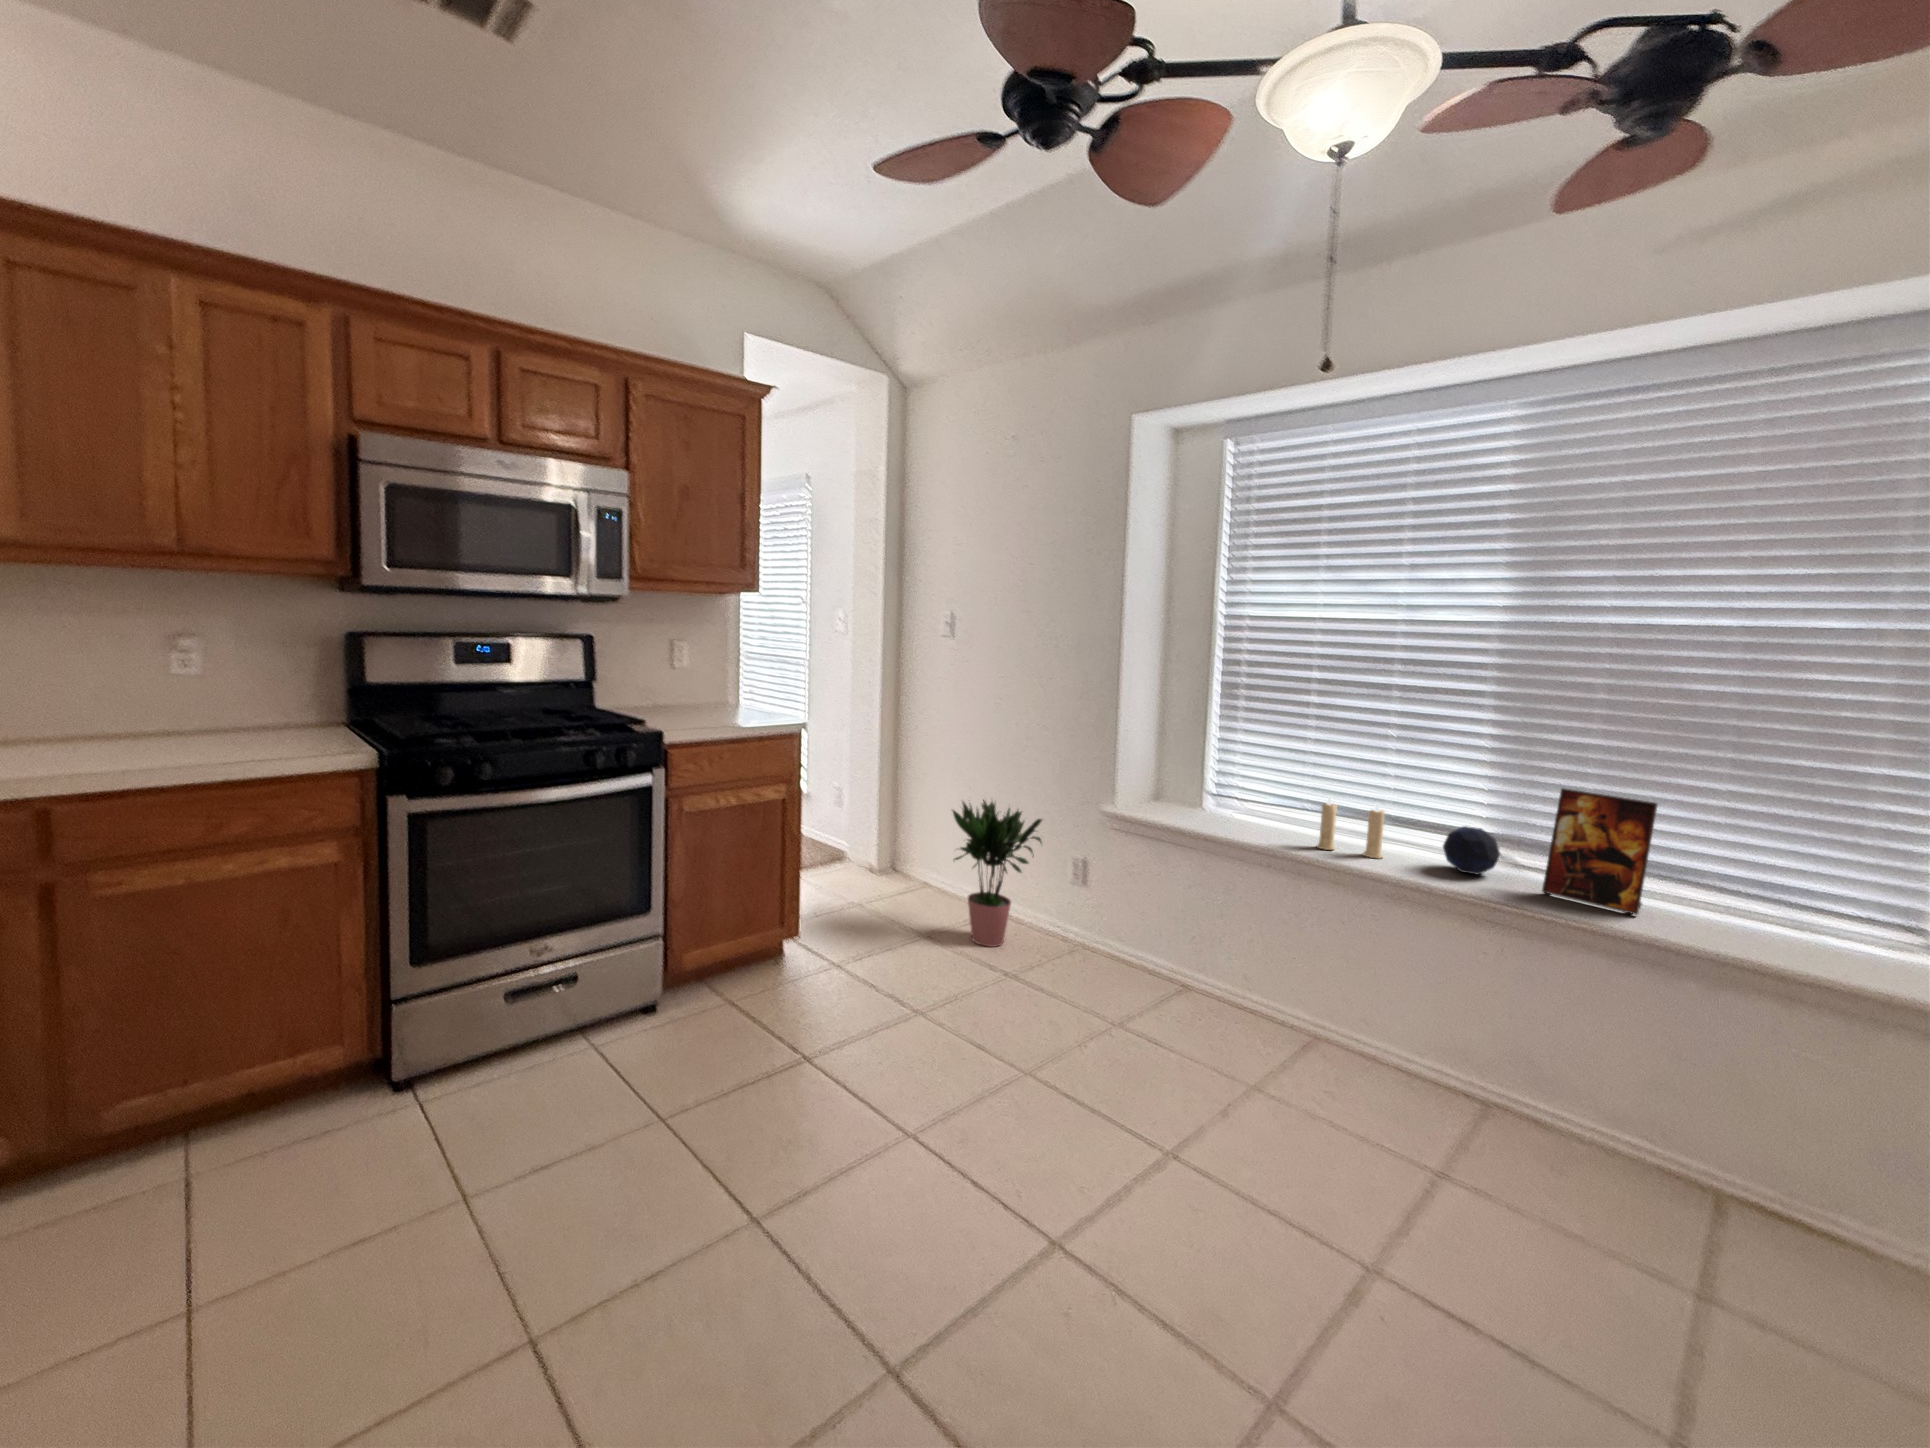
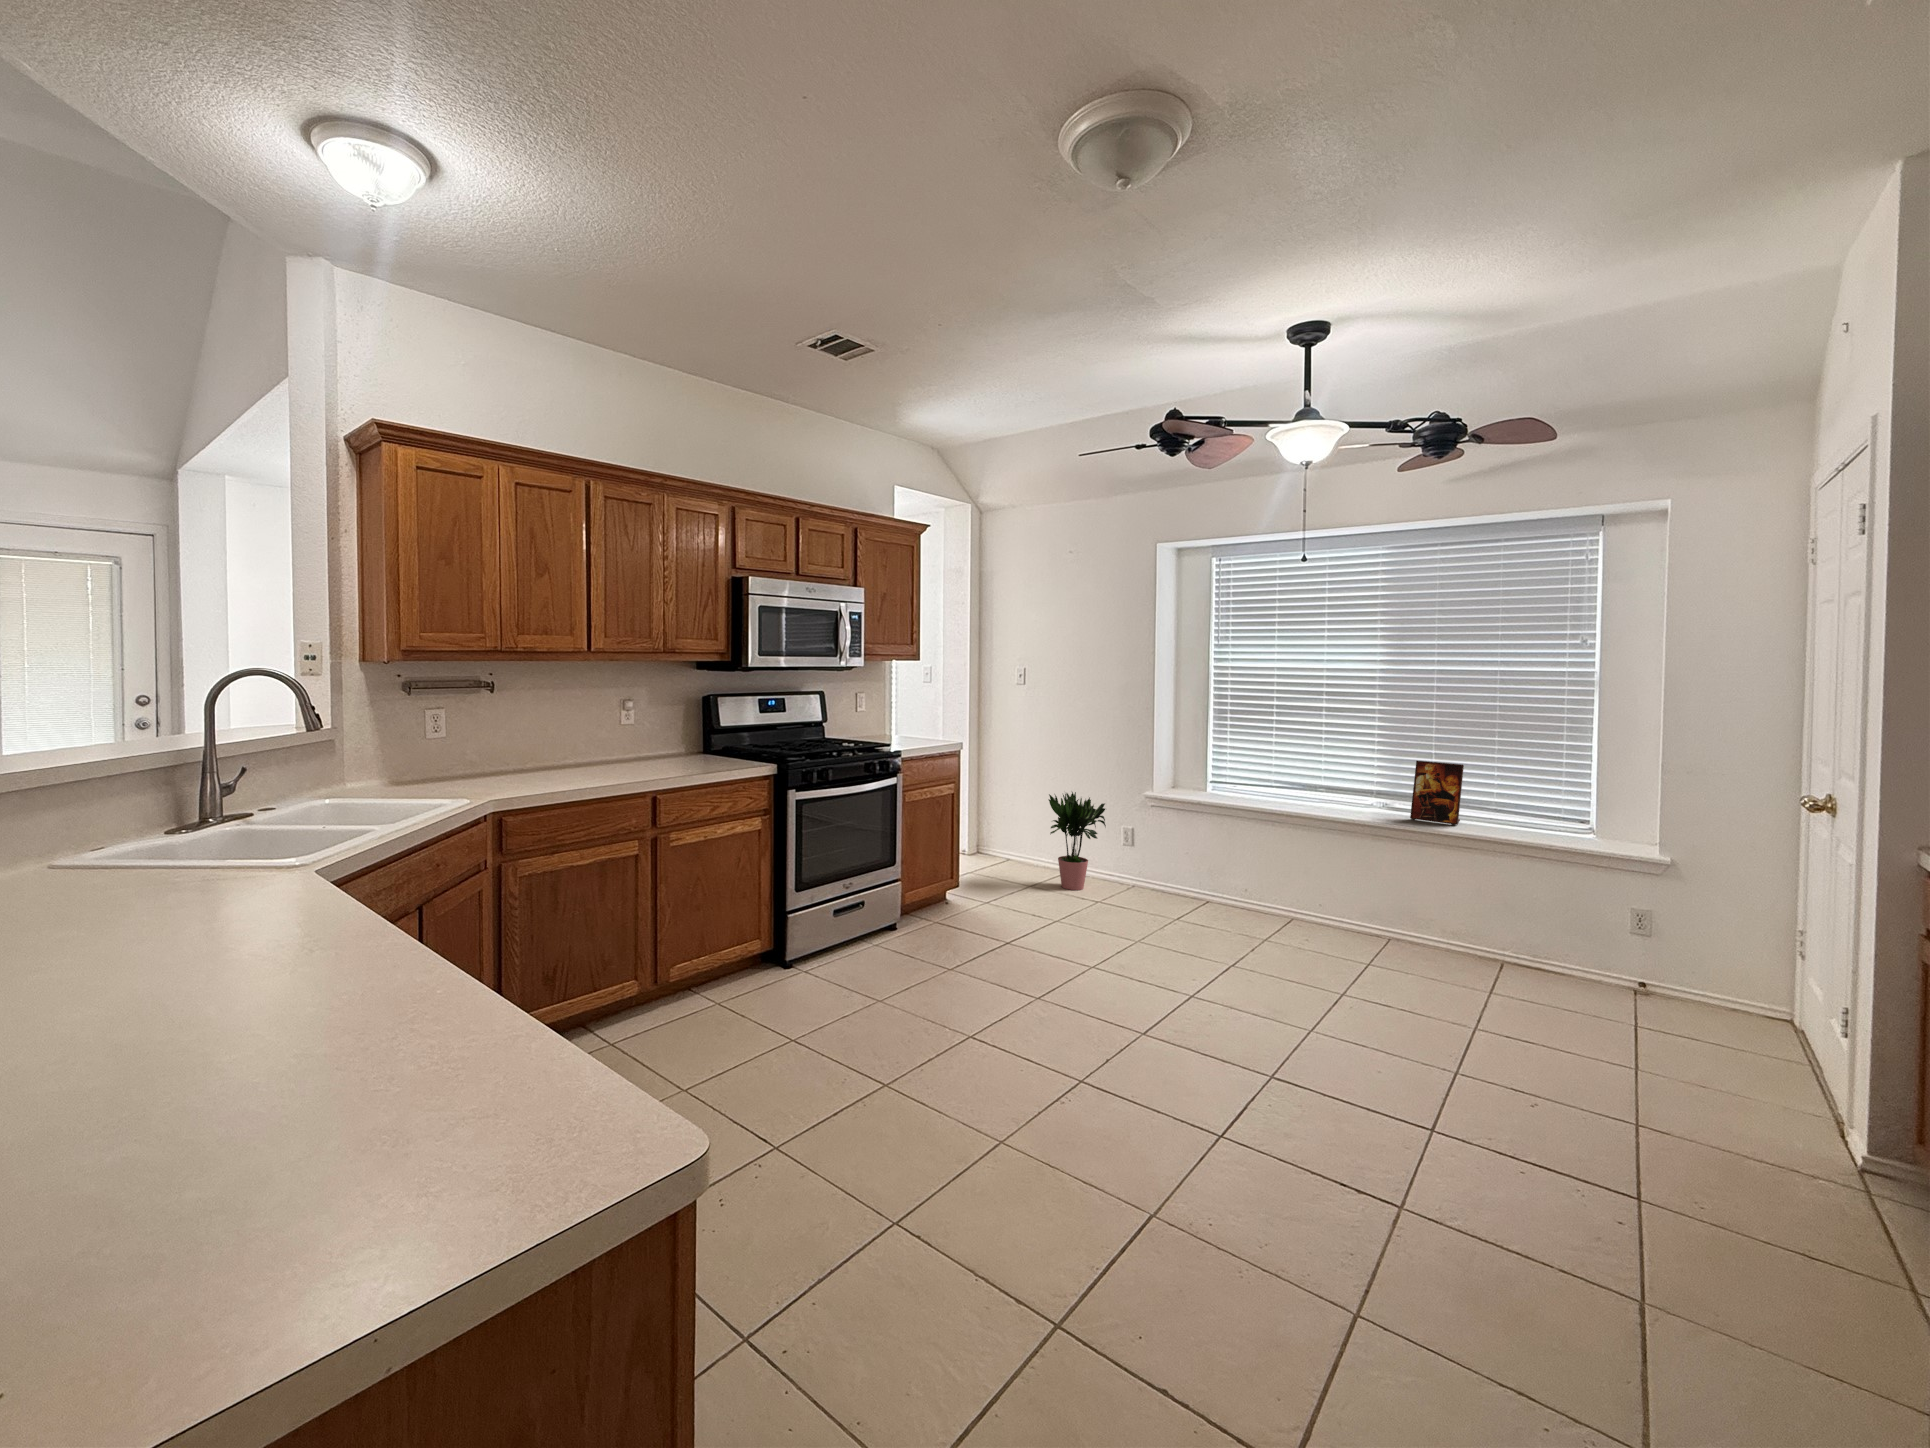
candle: present [1317,797,1384,859] -> none [1284,773,1324,809]
decorative orb: present [1443,826,1500,875] -> none [1356,786,1388,813]

